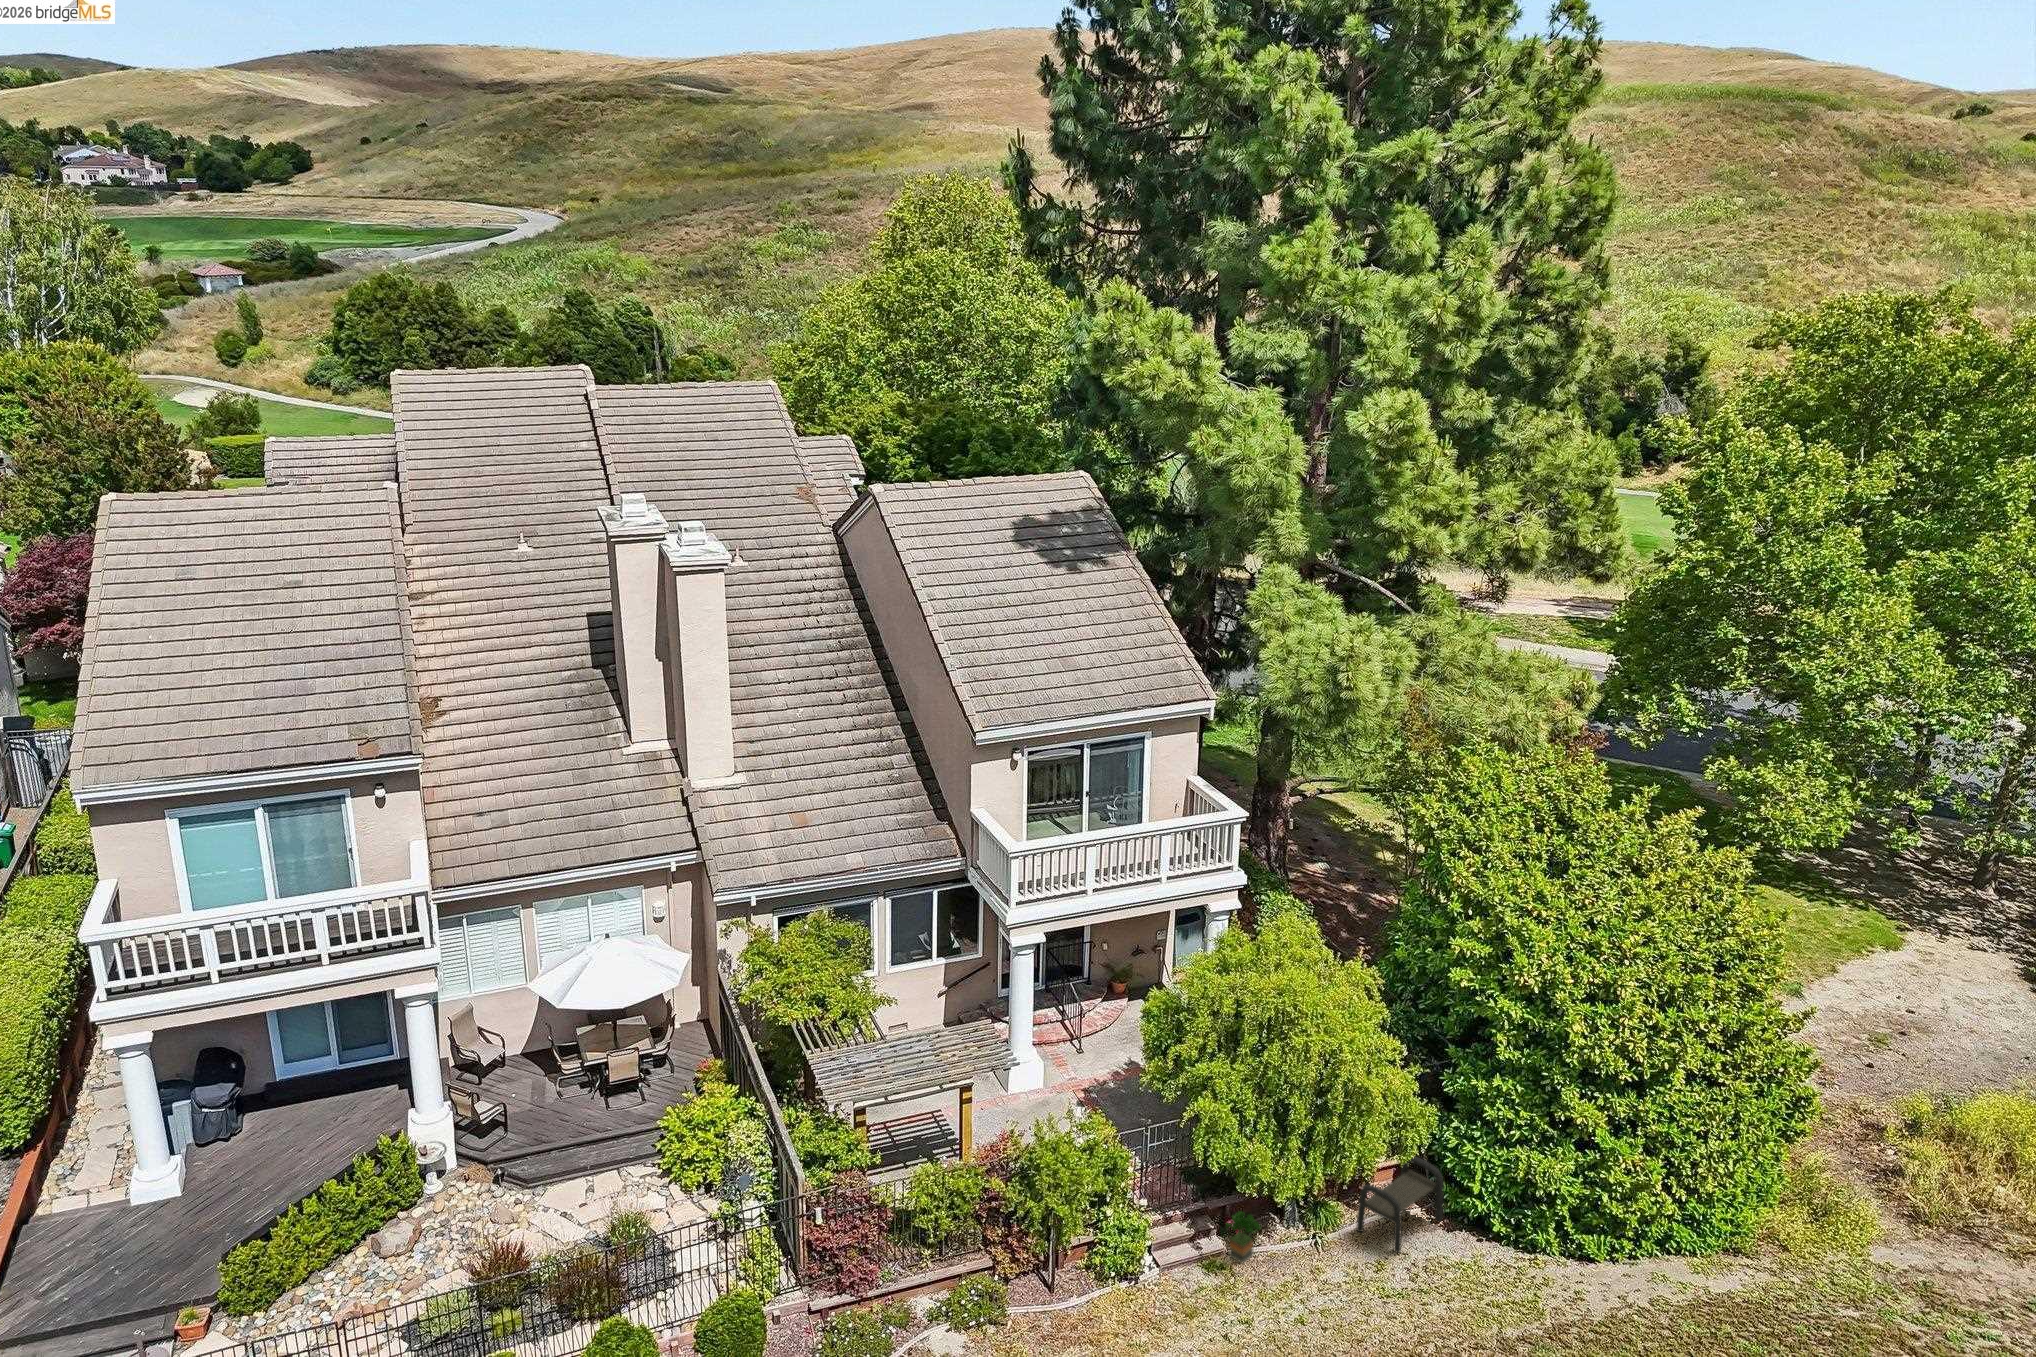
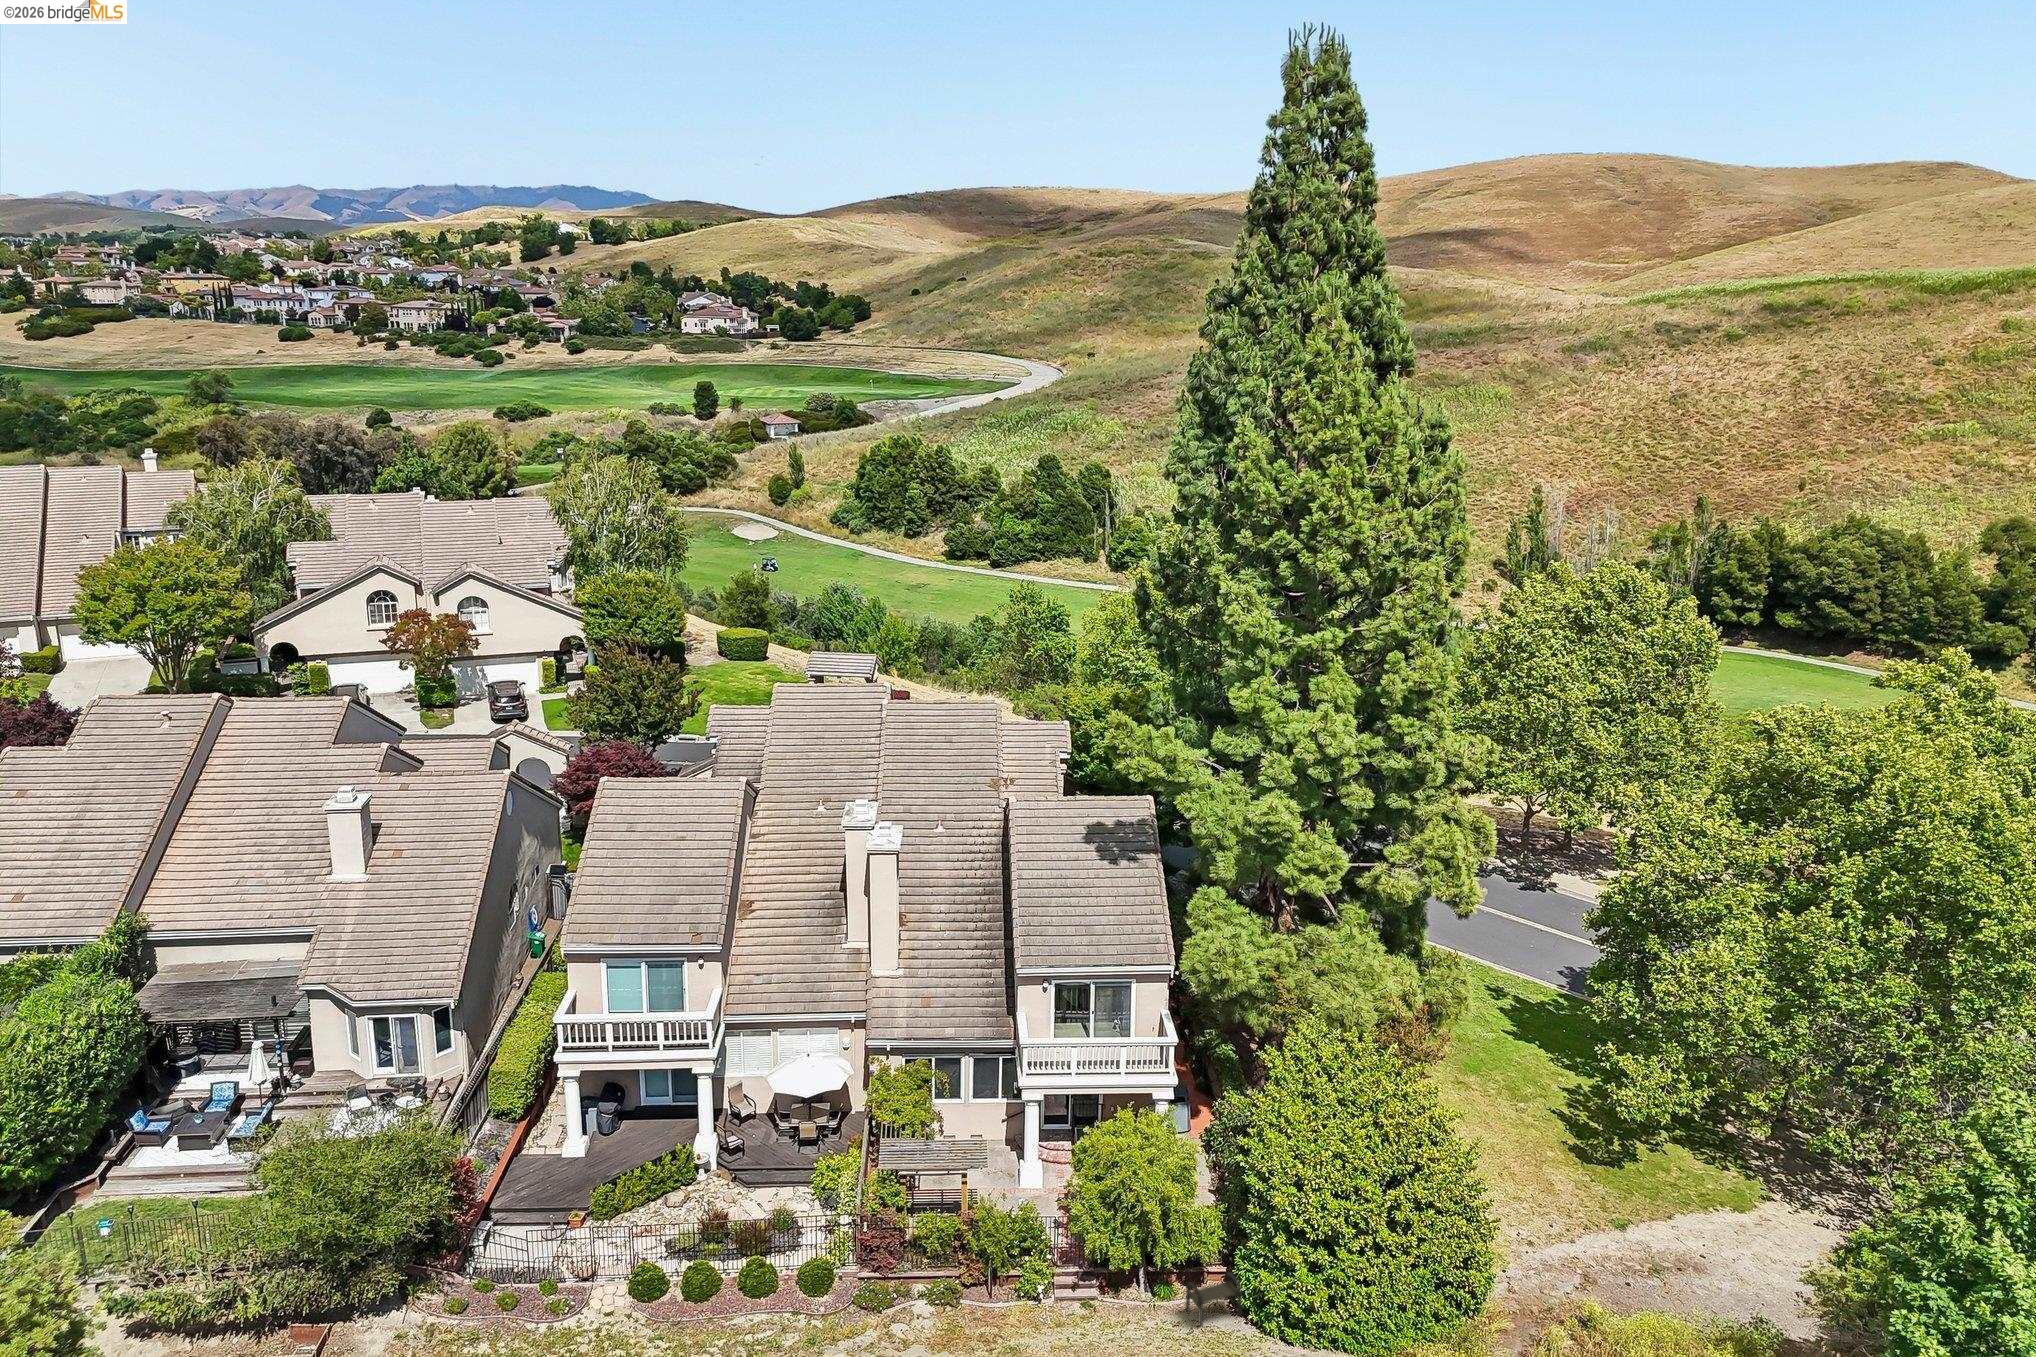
potted tree: present [1226,1211,1260,1263] -> none [1099,1281,1120,1313]

